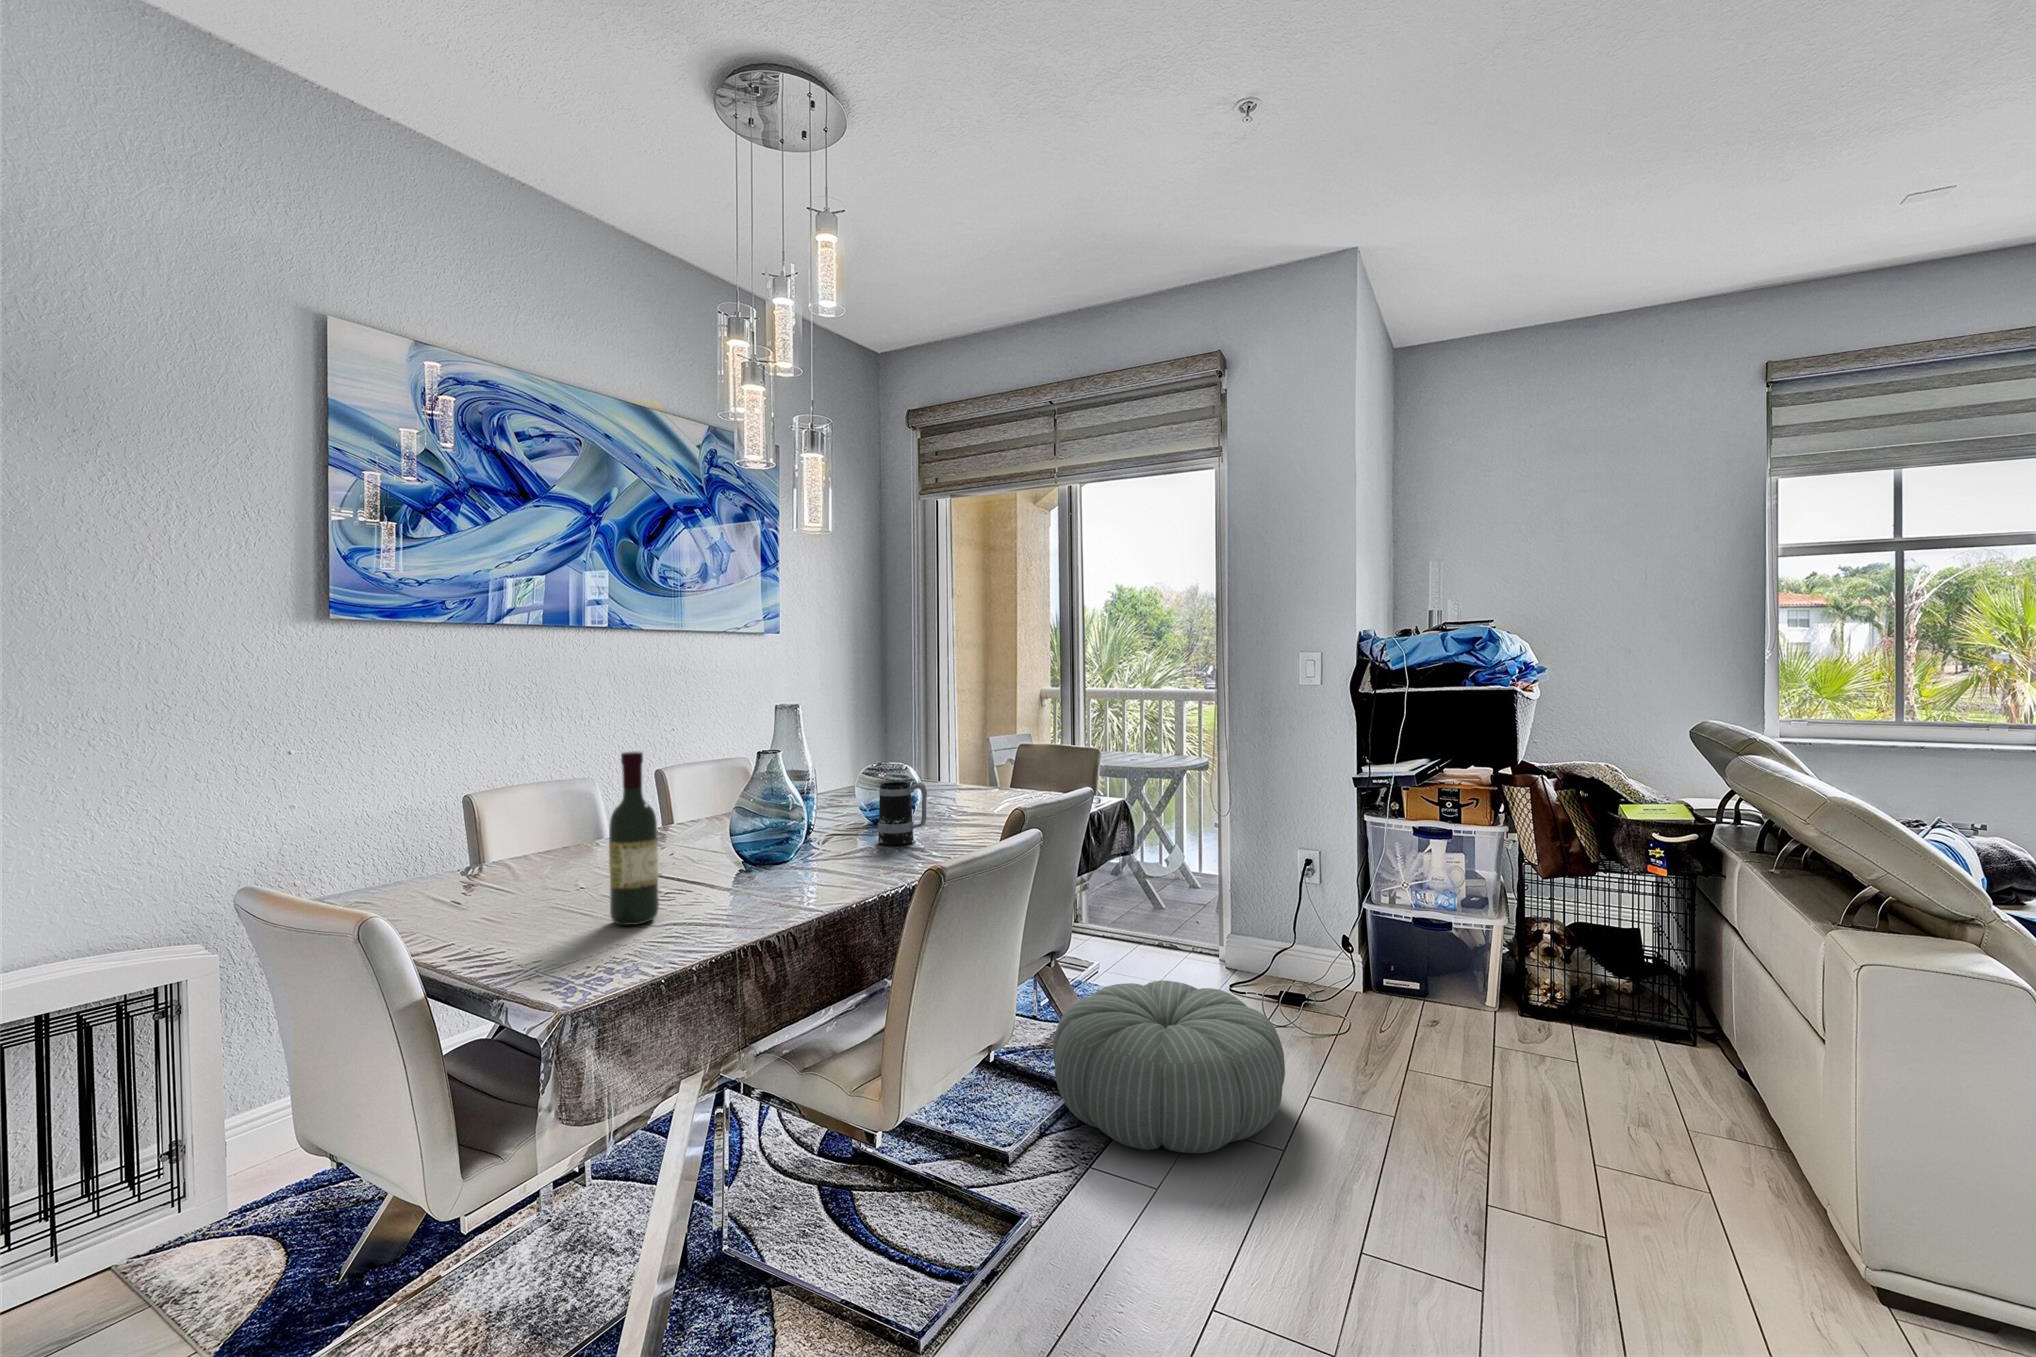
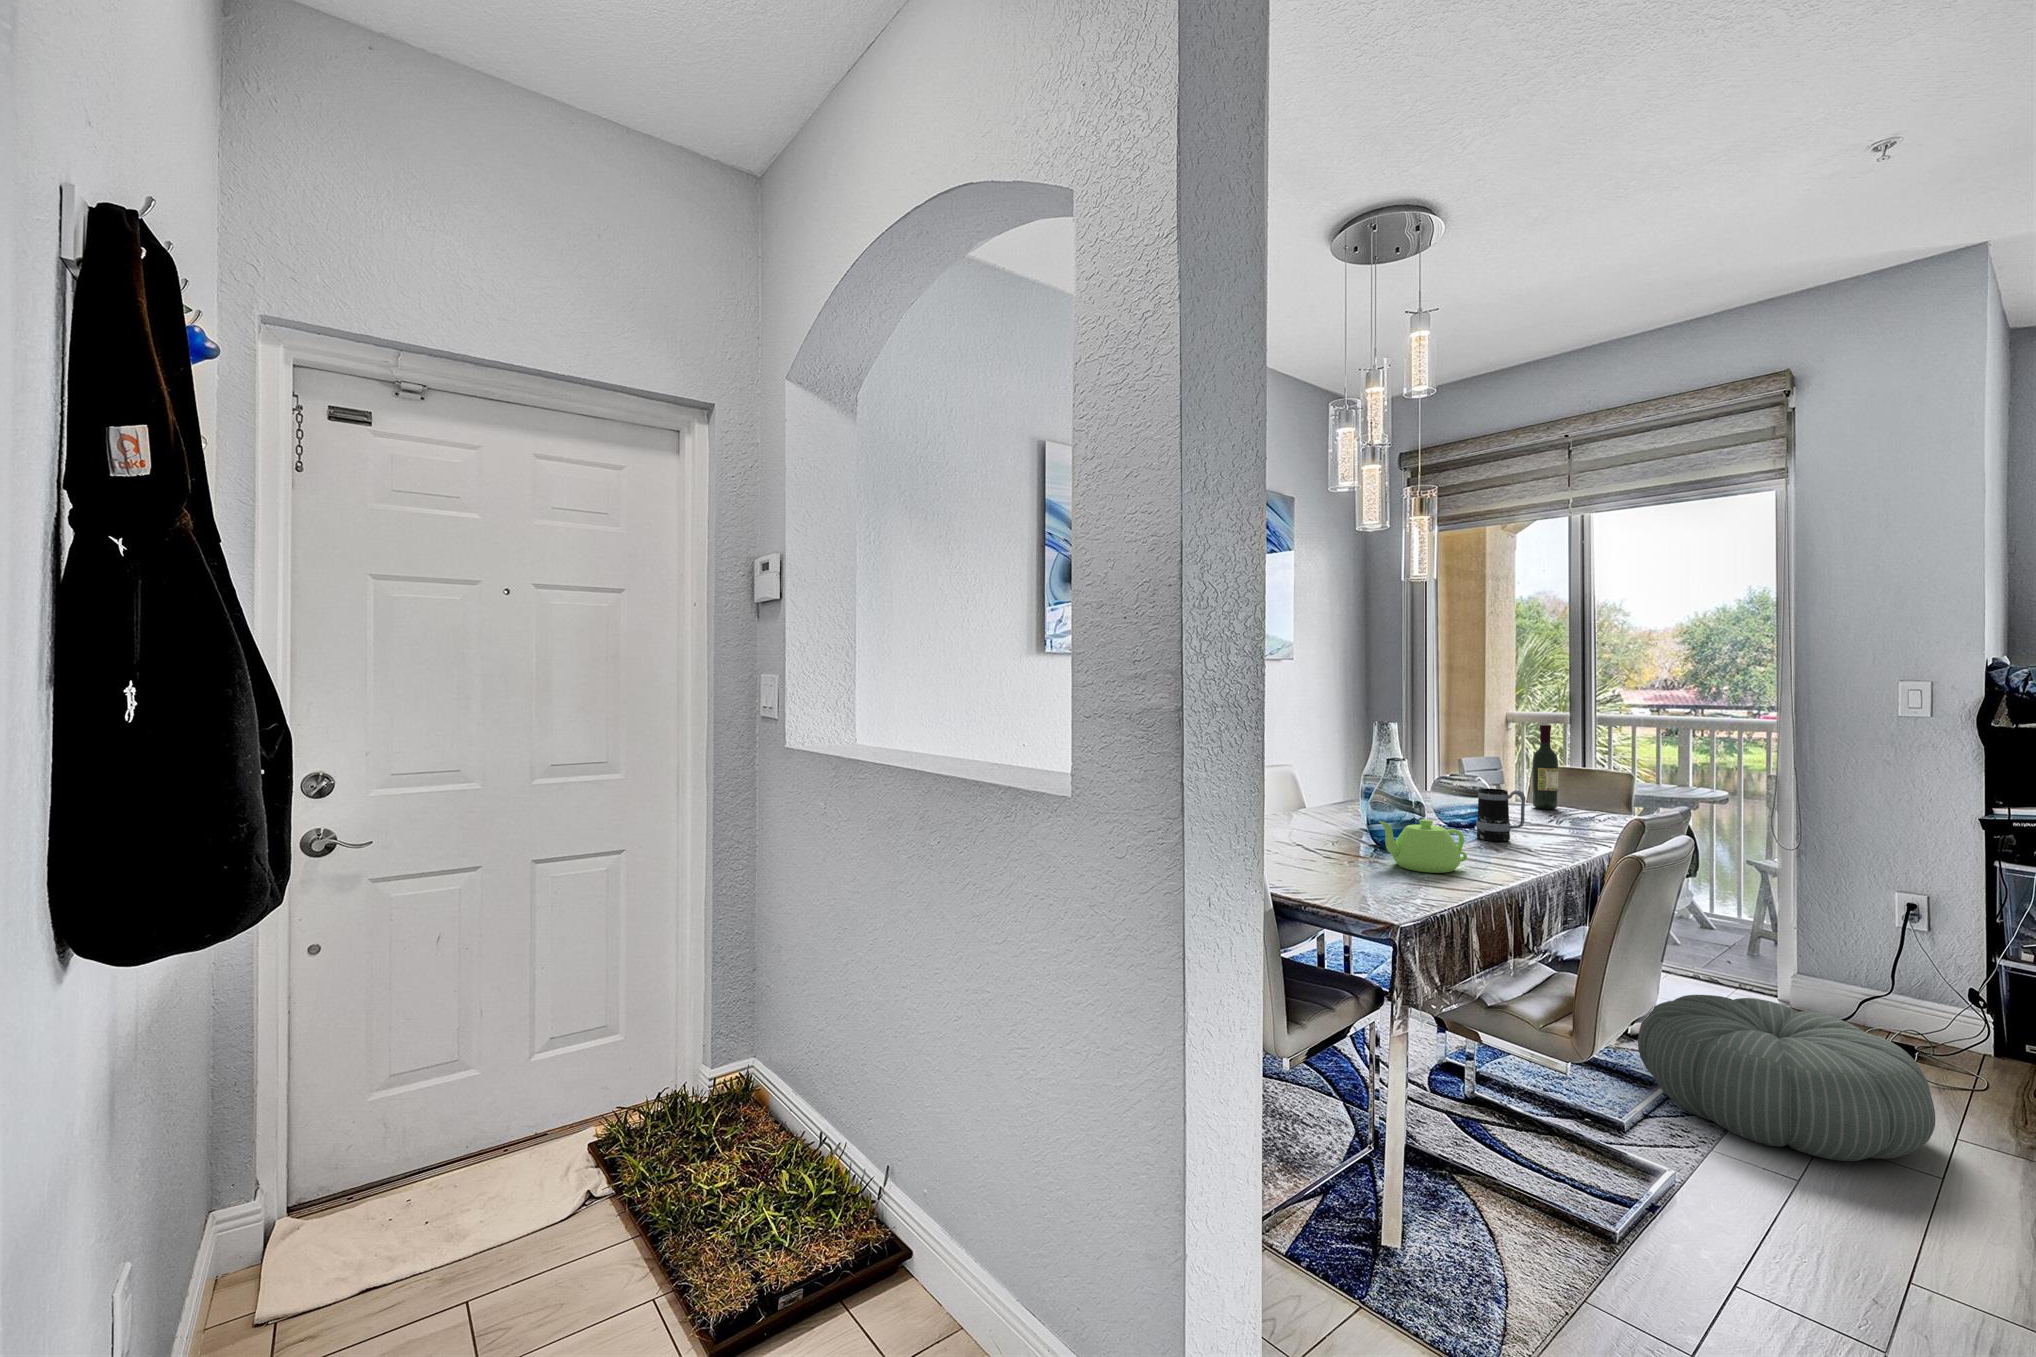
wine bottle: present [609,752,659,925] -> present [1532,725,1558,809]
teapot: none [692,833,810,905] -> present [1379,819,1467,873]

